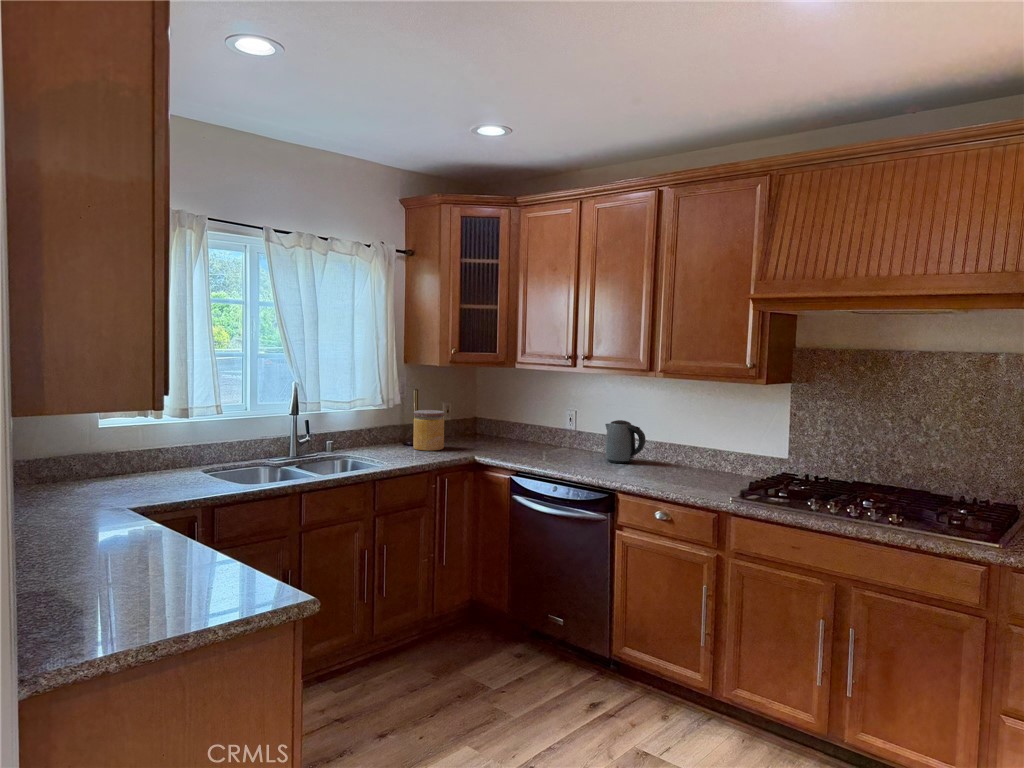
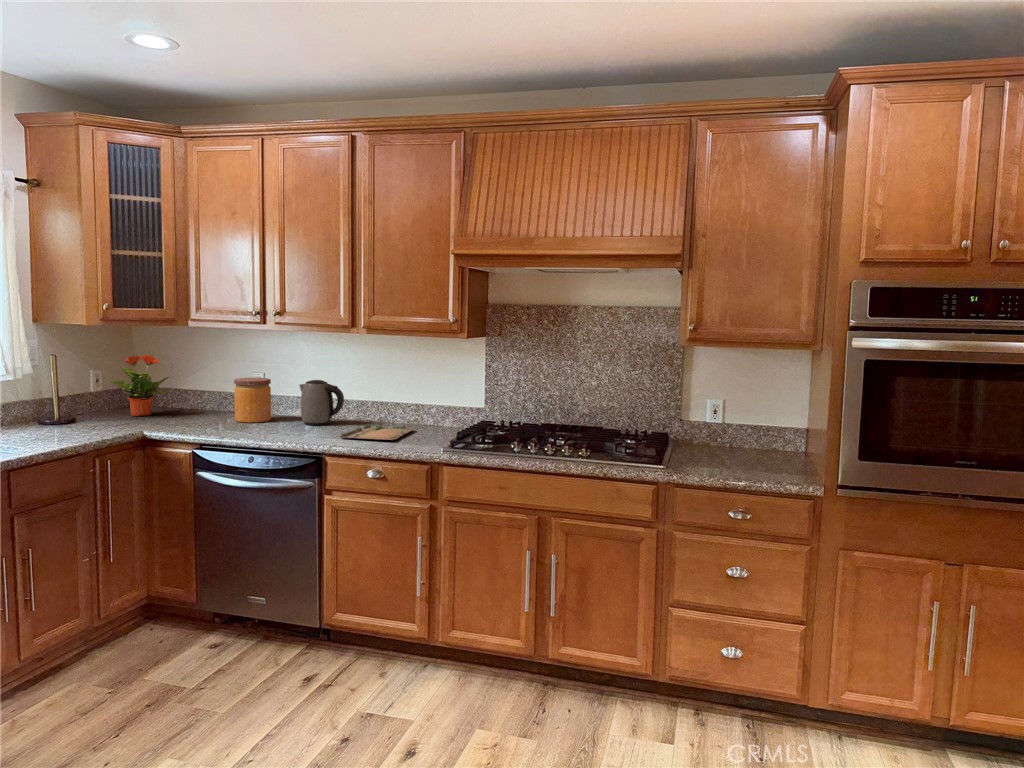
potted plant: none [454,391,500,444] -> present [109,355,169,416]
jar: present [413,410,445,451] -> present [234,377,271,423]
tray: none [636,466,712,484] -> present [340,423,414,440]

